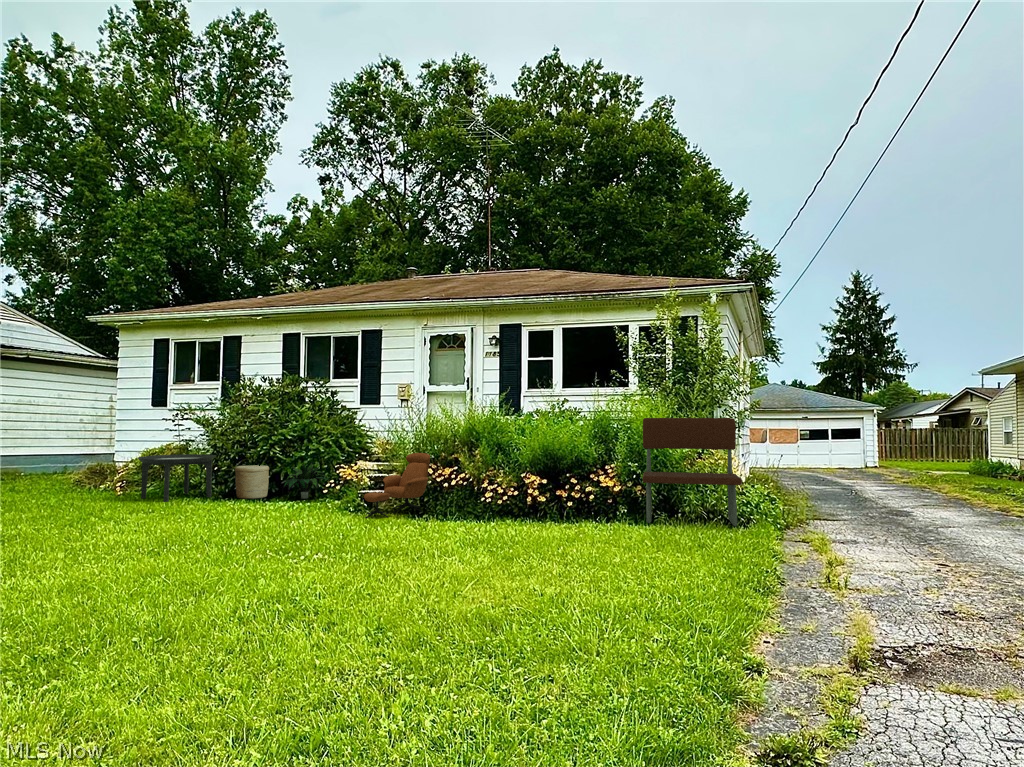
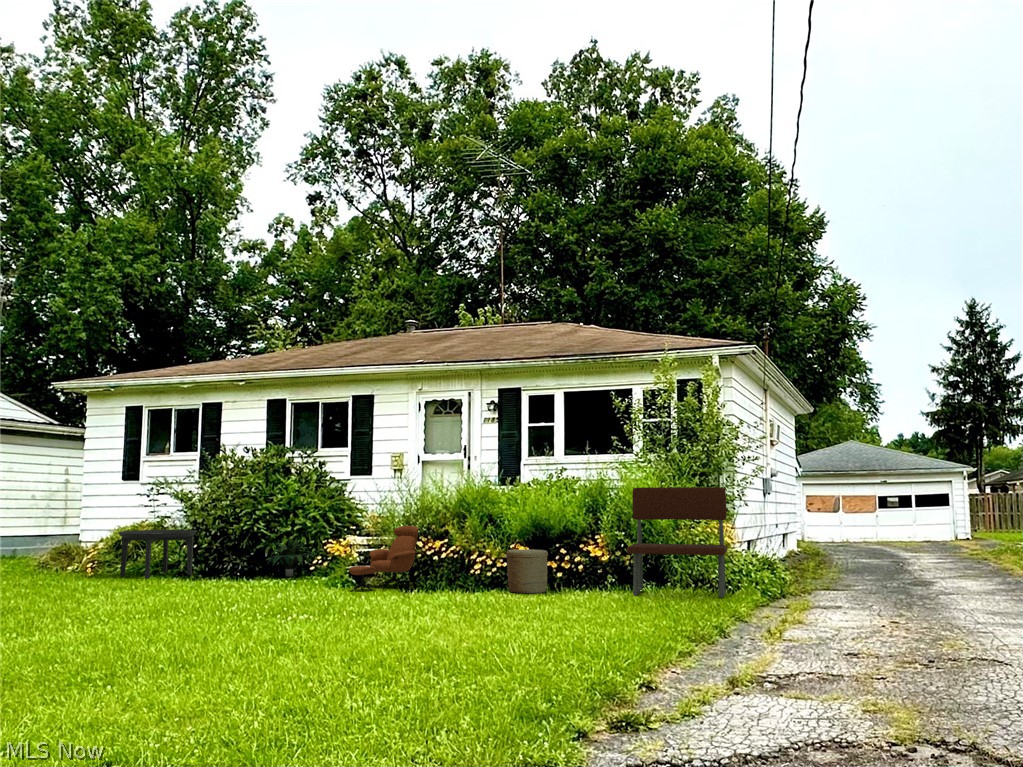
woven basket: present [235,465,269,499] -> present [506,549,548,594]

